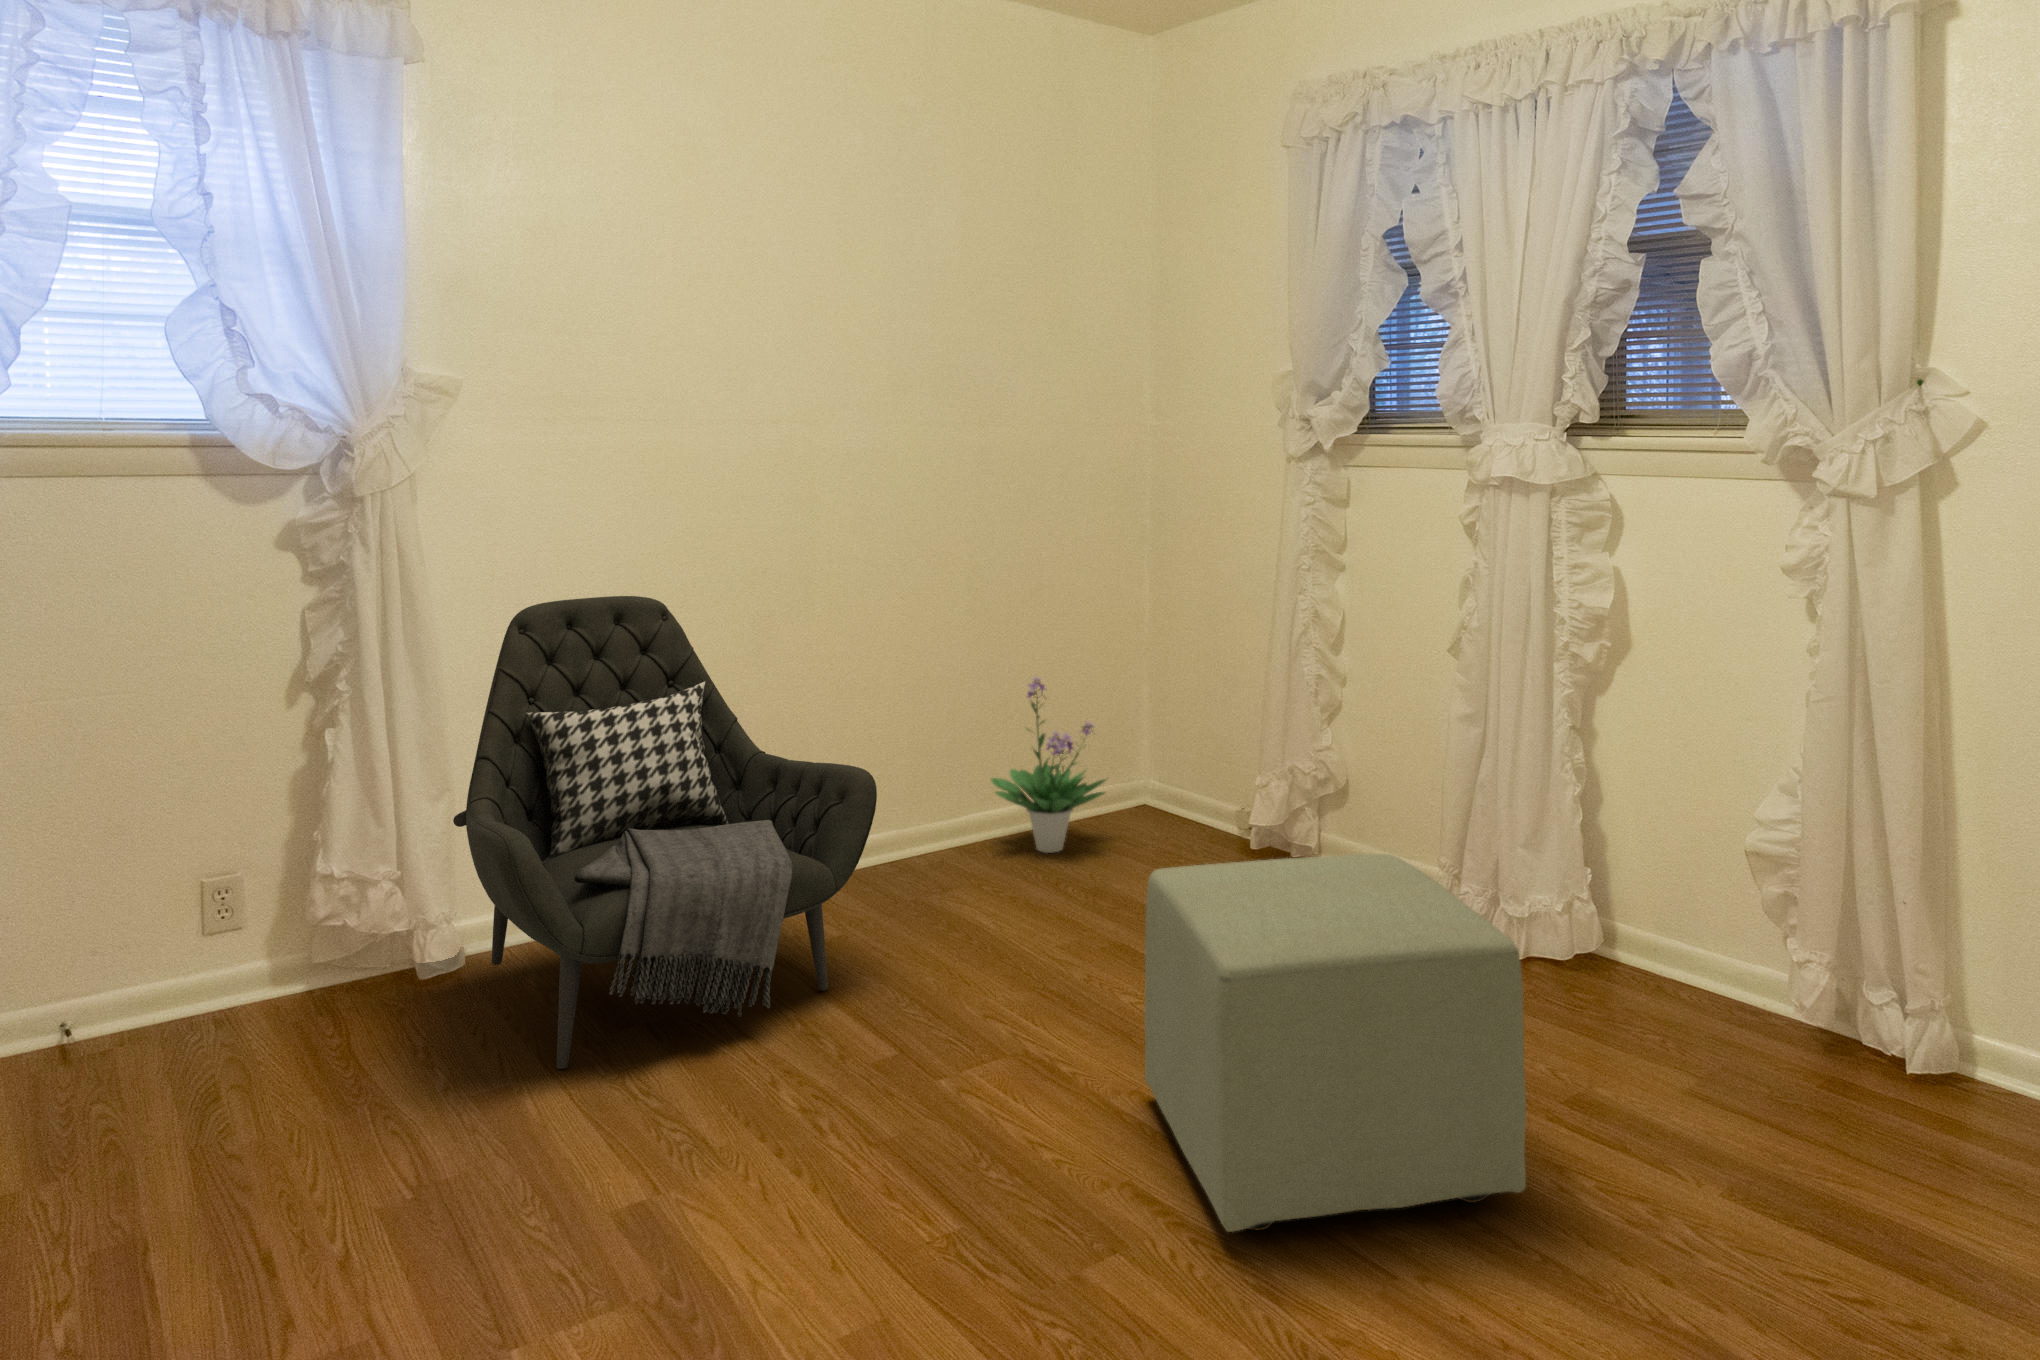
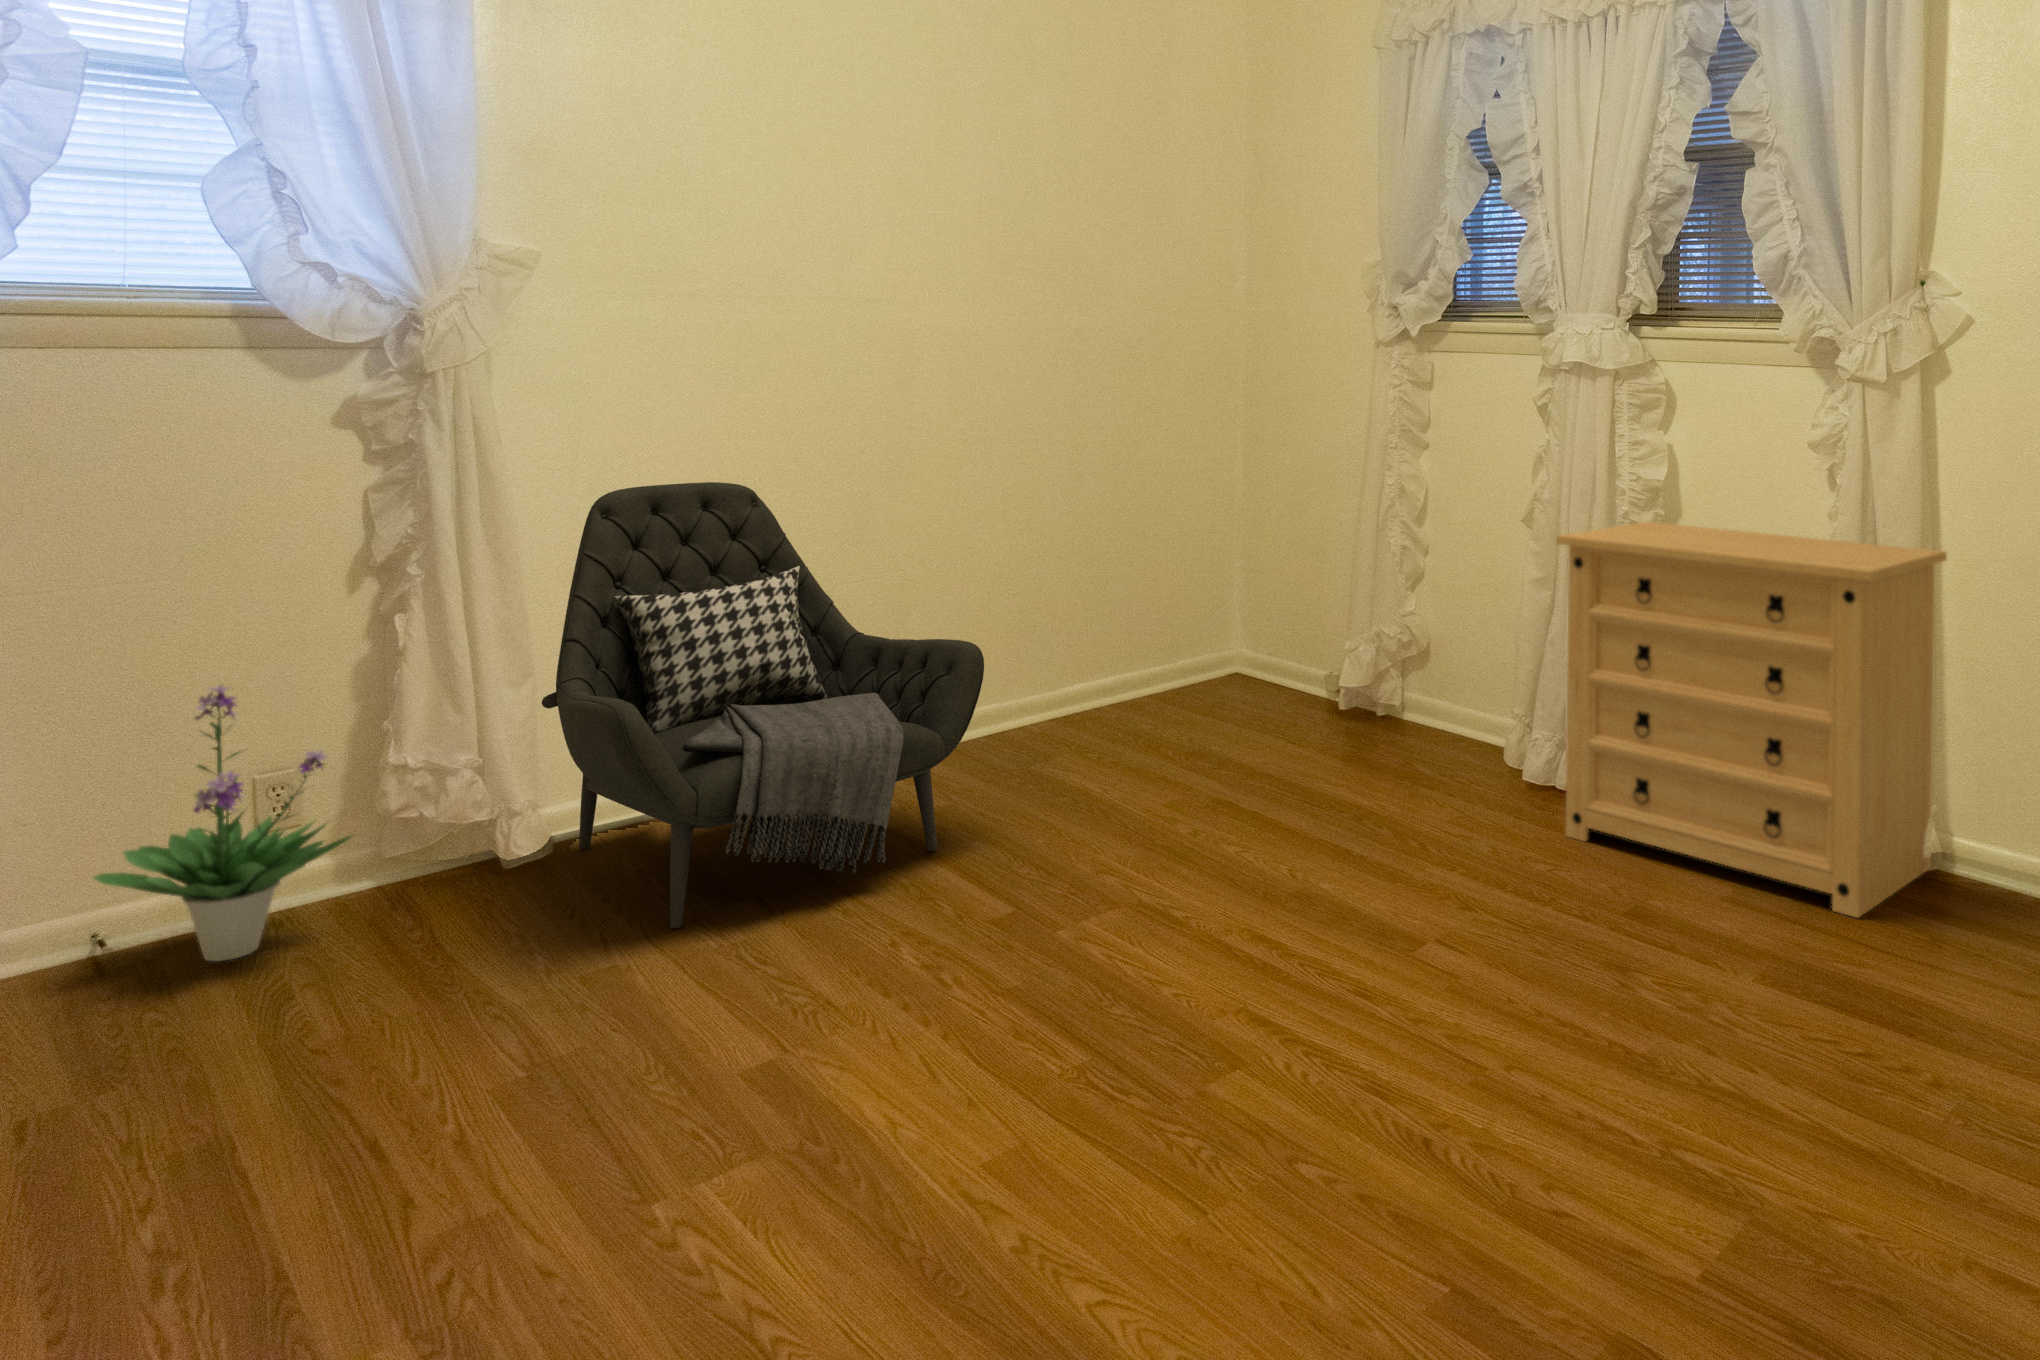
dresser: none [1487,655,1967,1163] -> present [1556,522,1947,918]
potted plant: present [991,676,1105,853] -> present [94,684,351,961]
ottoman: present [1144,854,1526,1232] -> none [1251,691,1584,1000]

